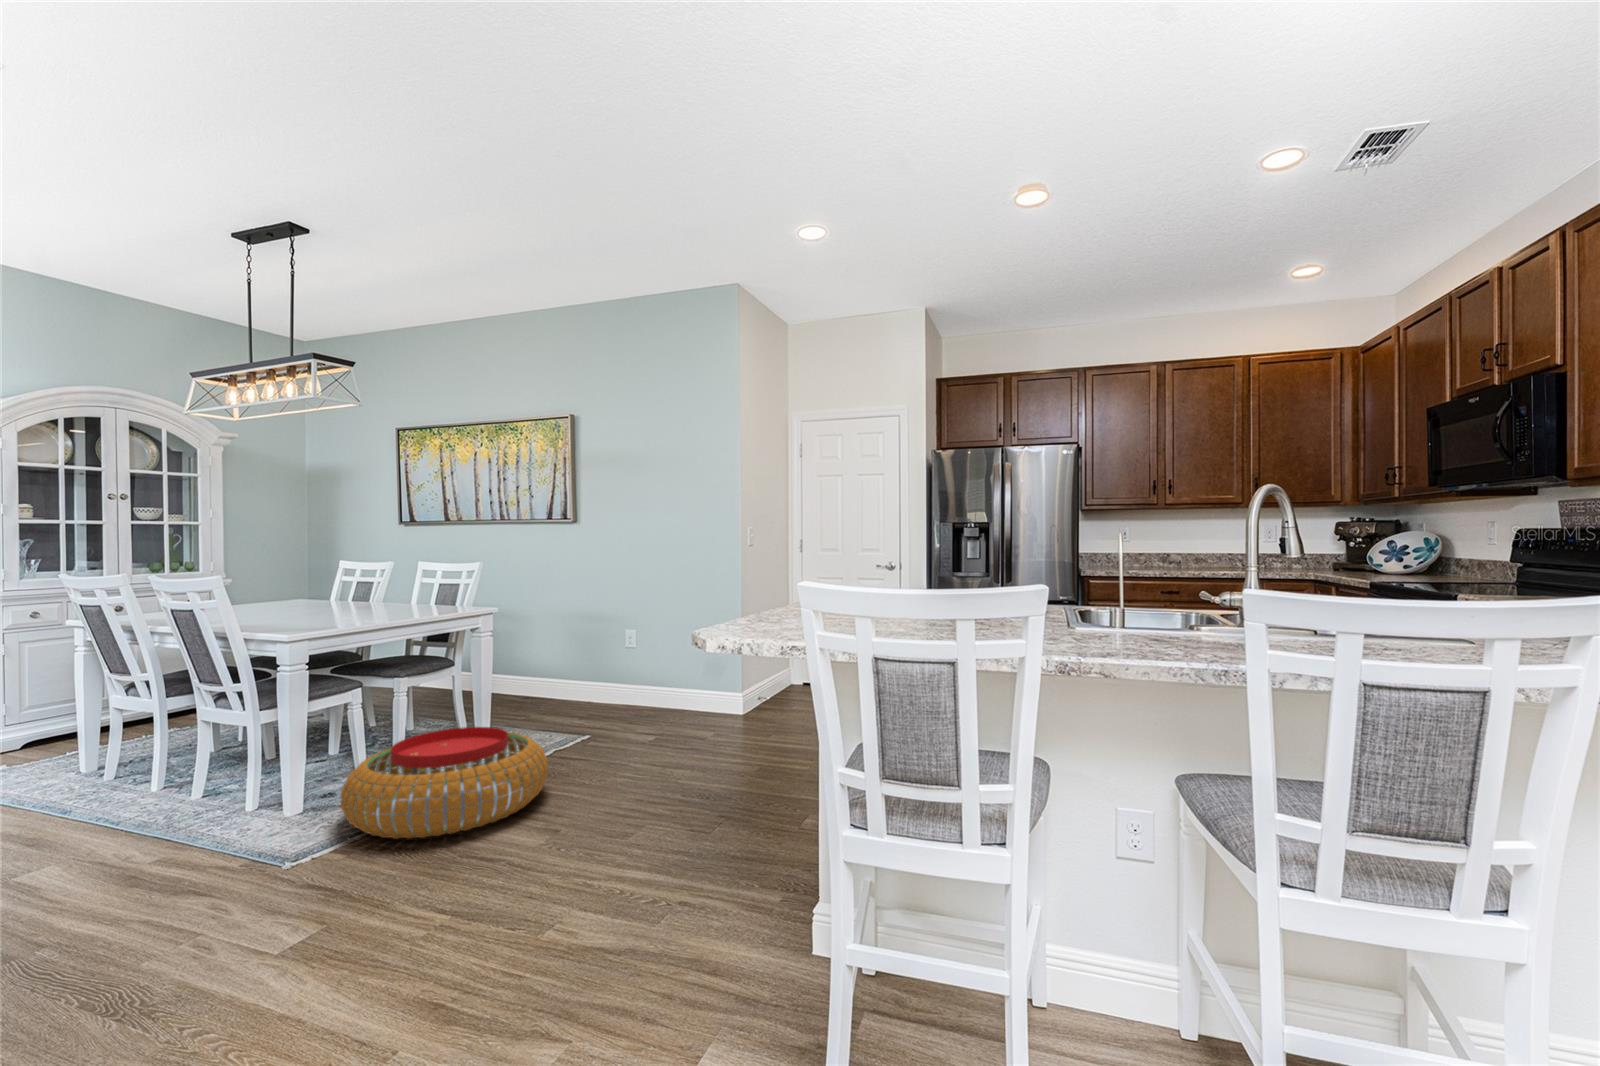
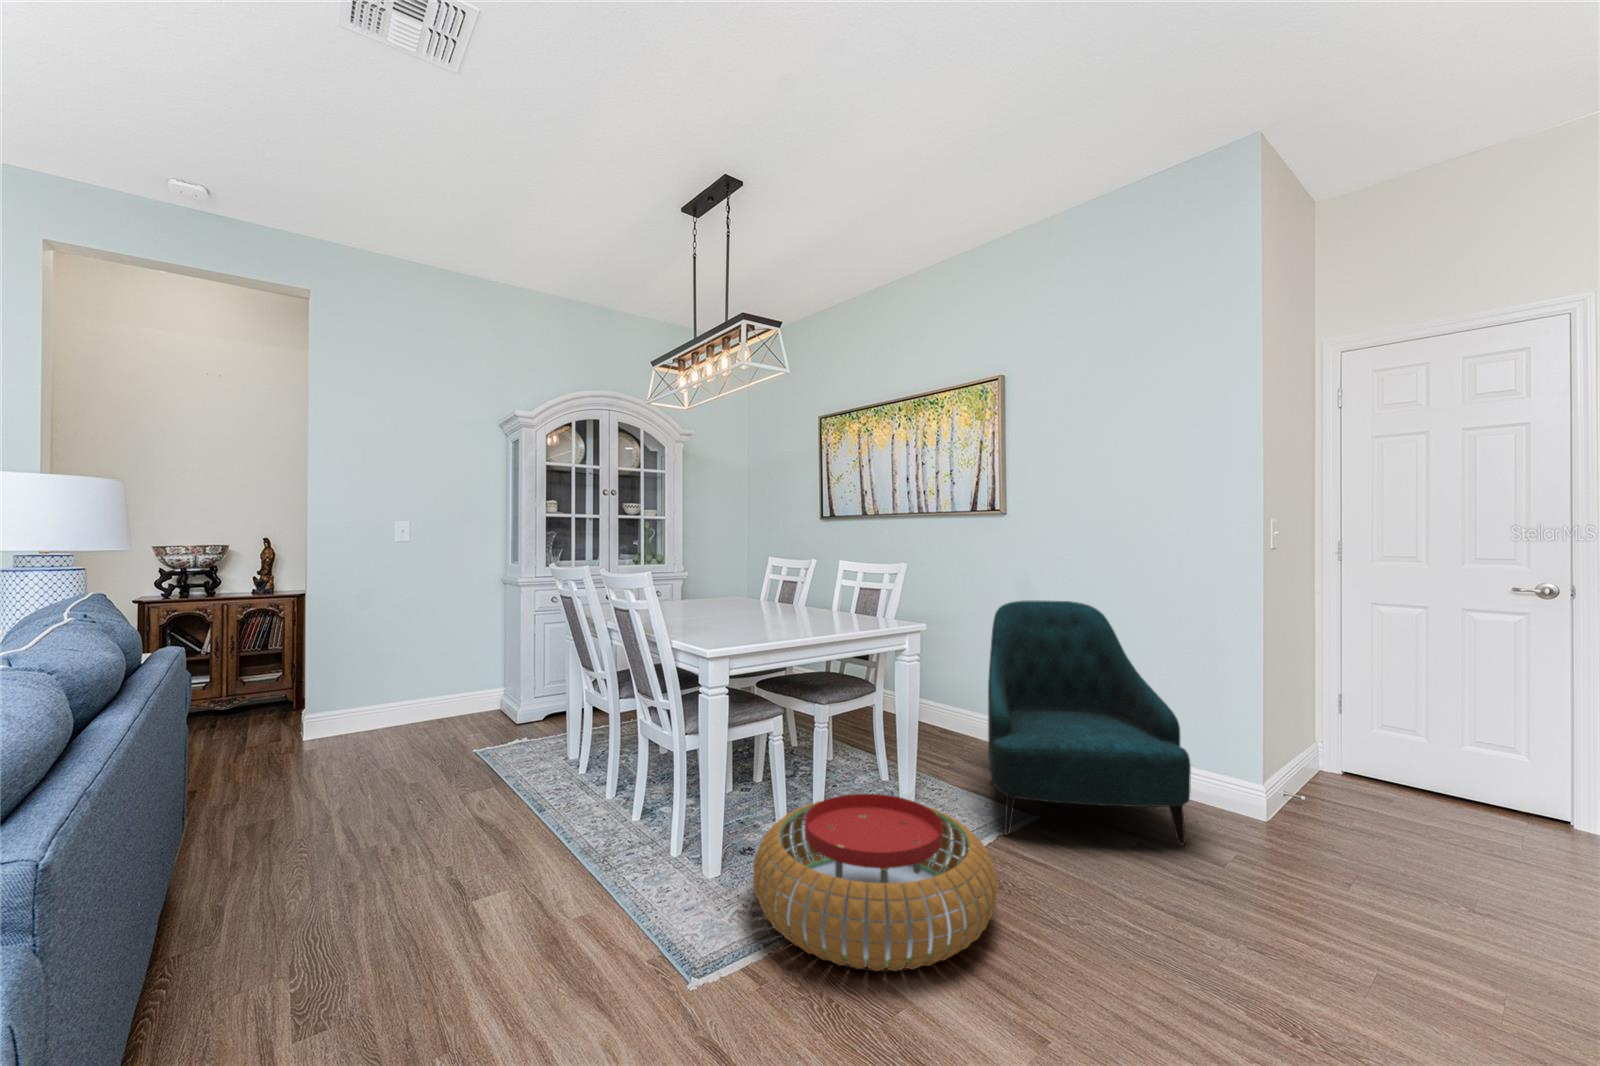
armchair: none [553,584,686,751] -> present [988,600,1191,845]

